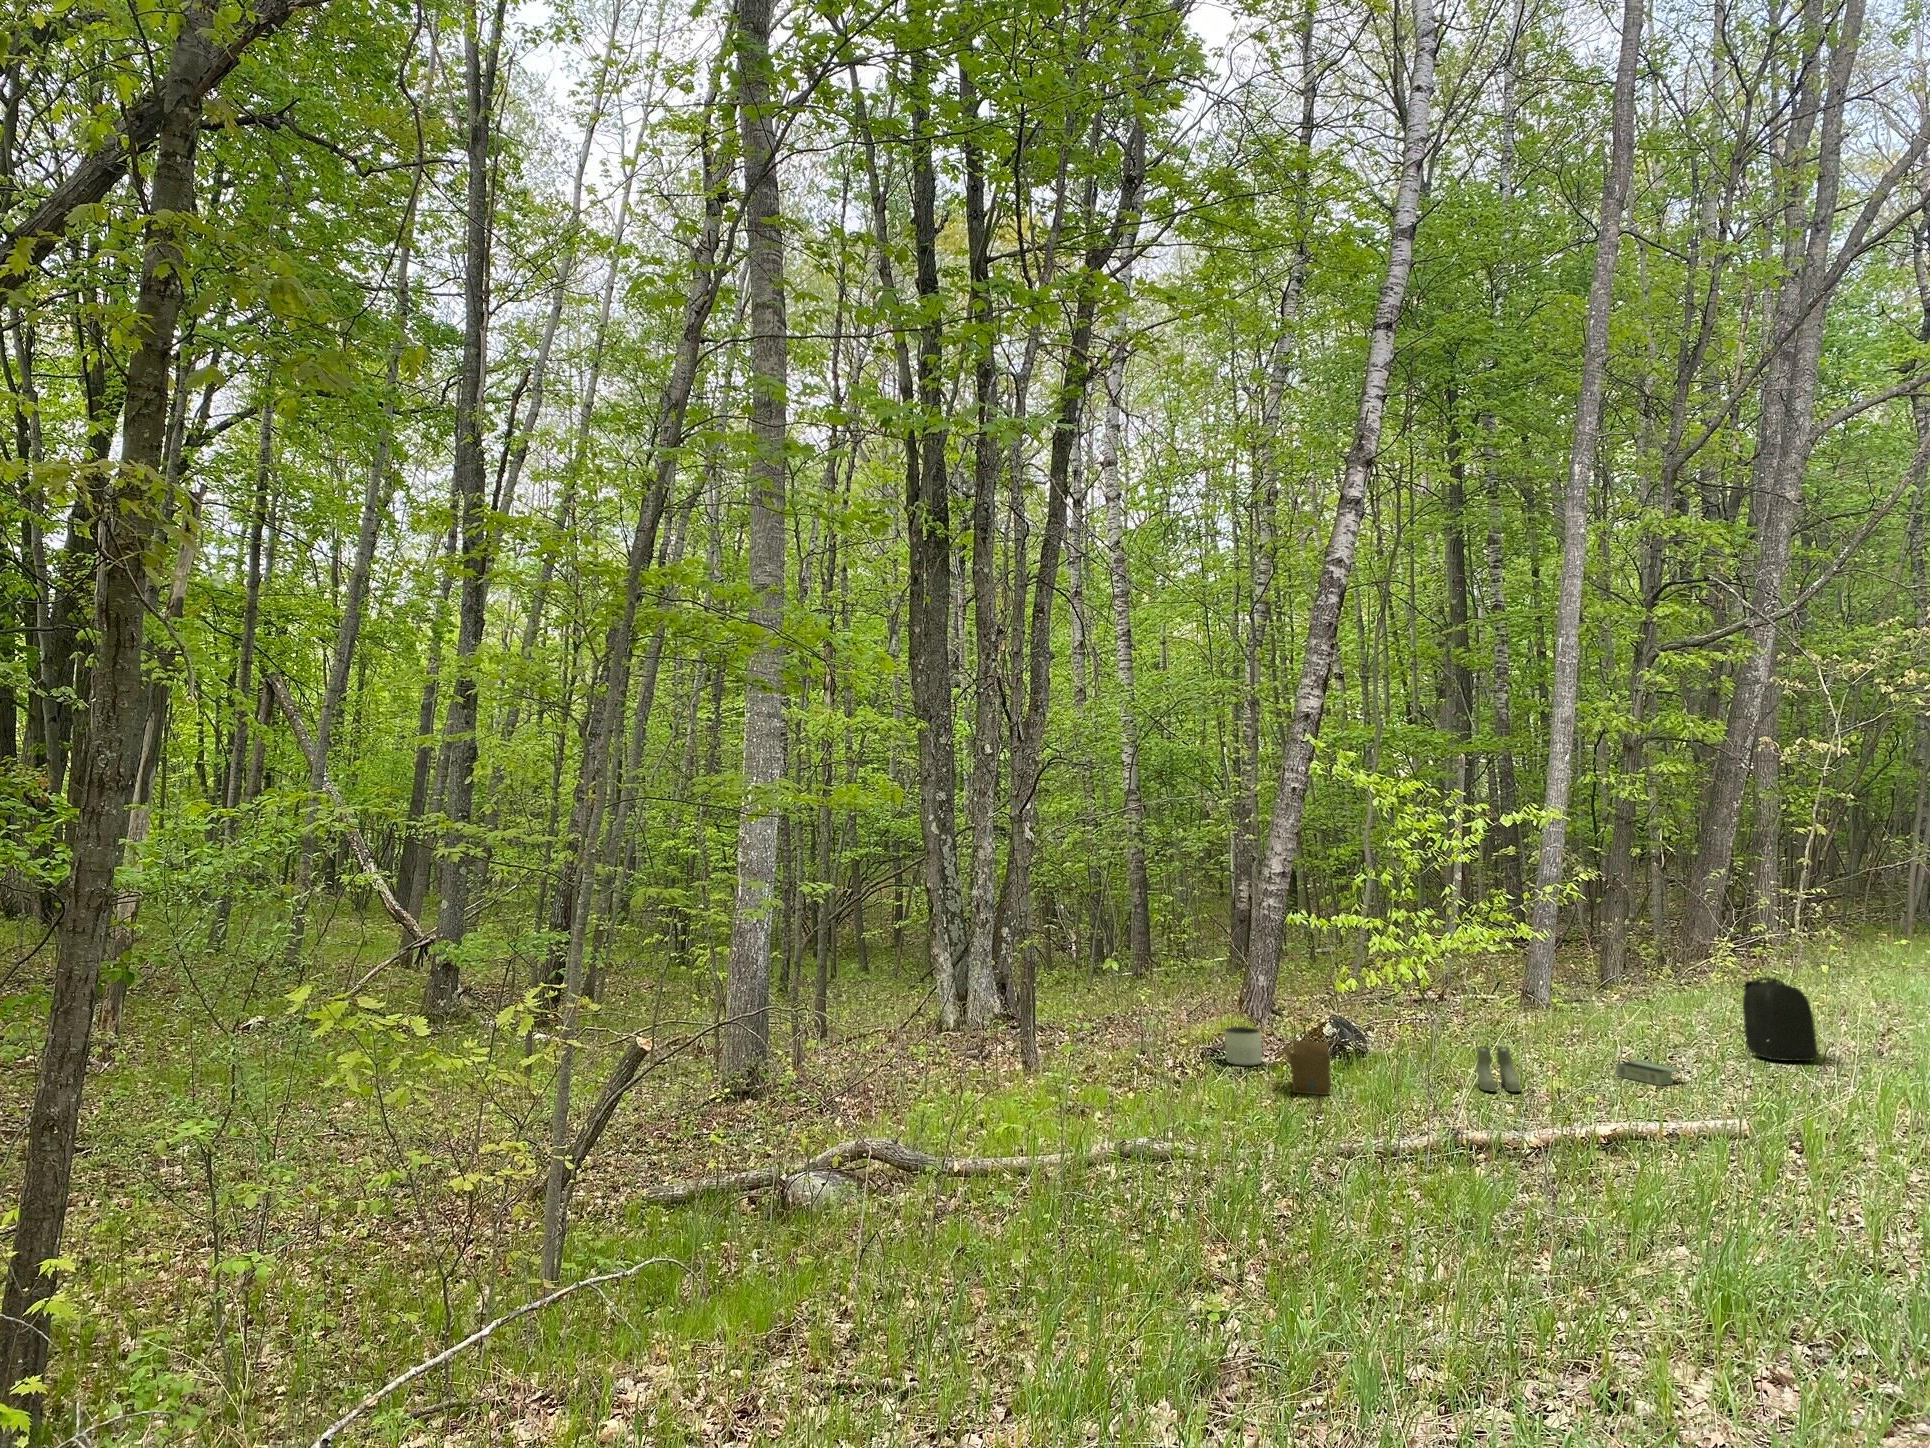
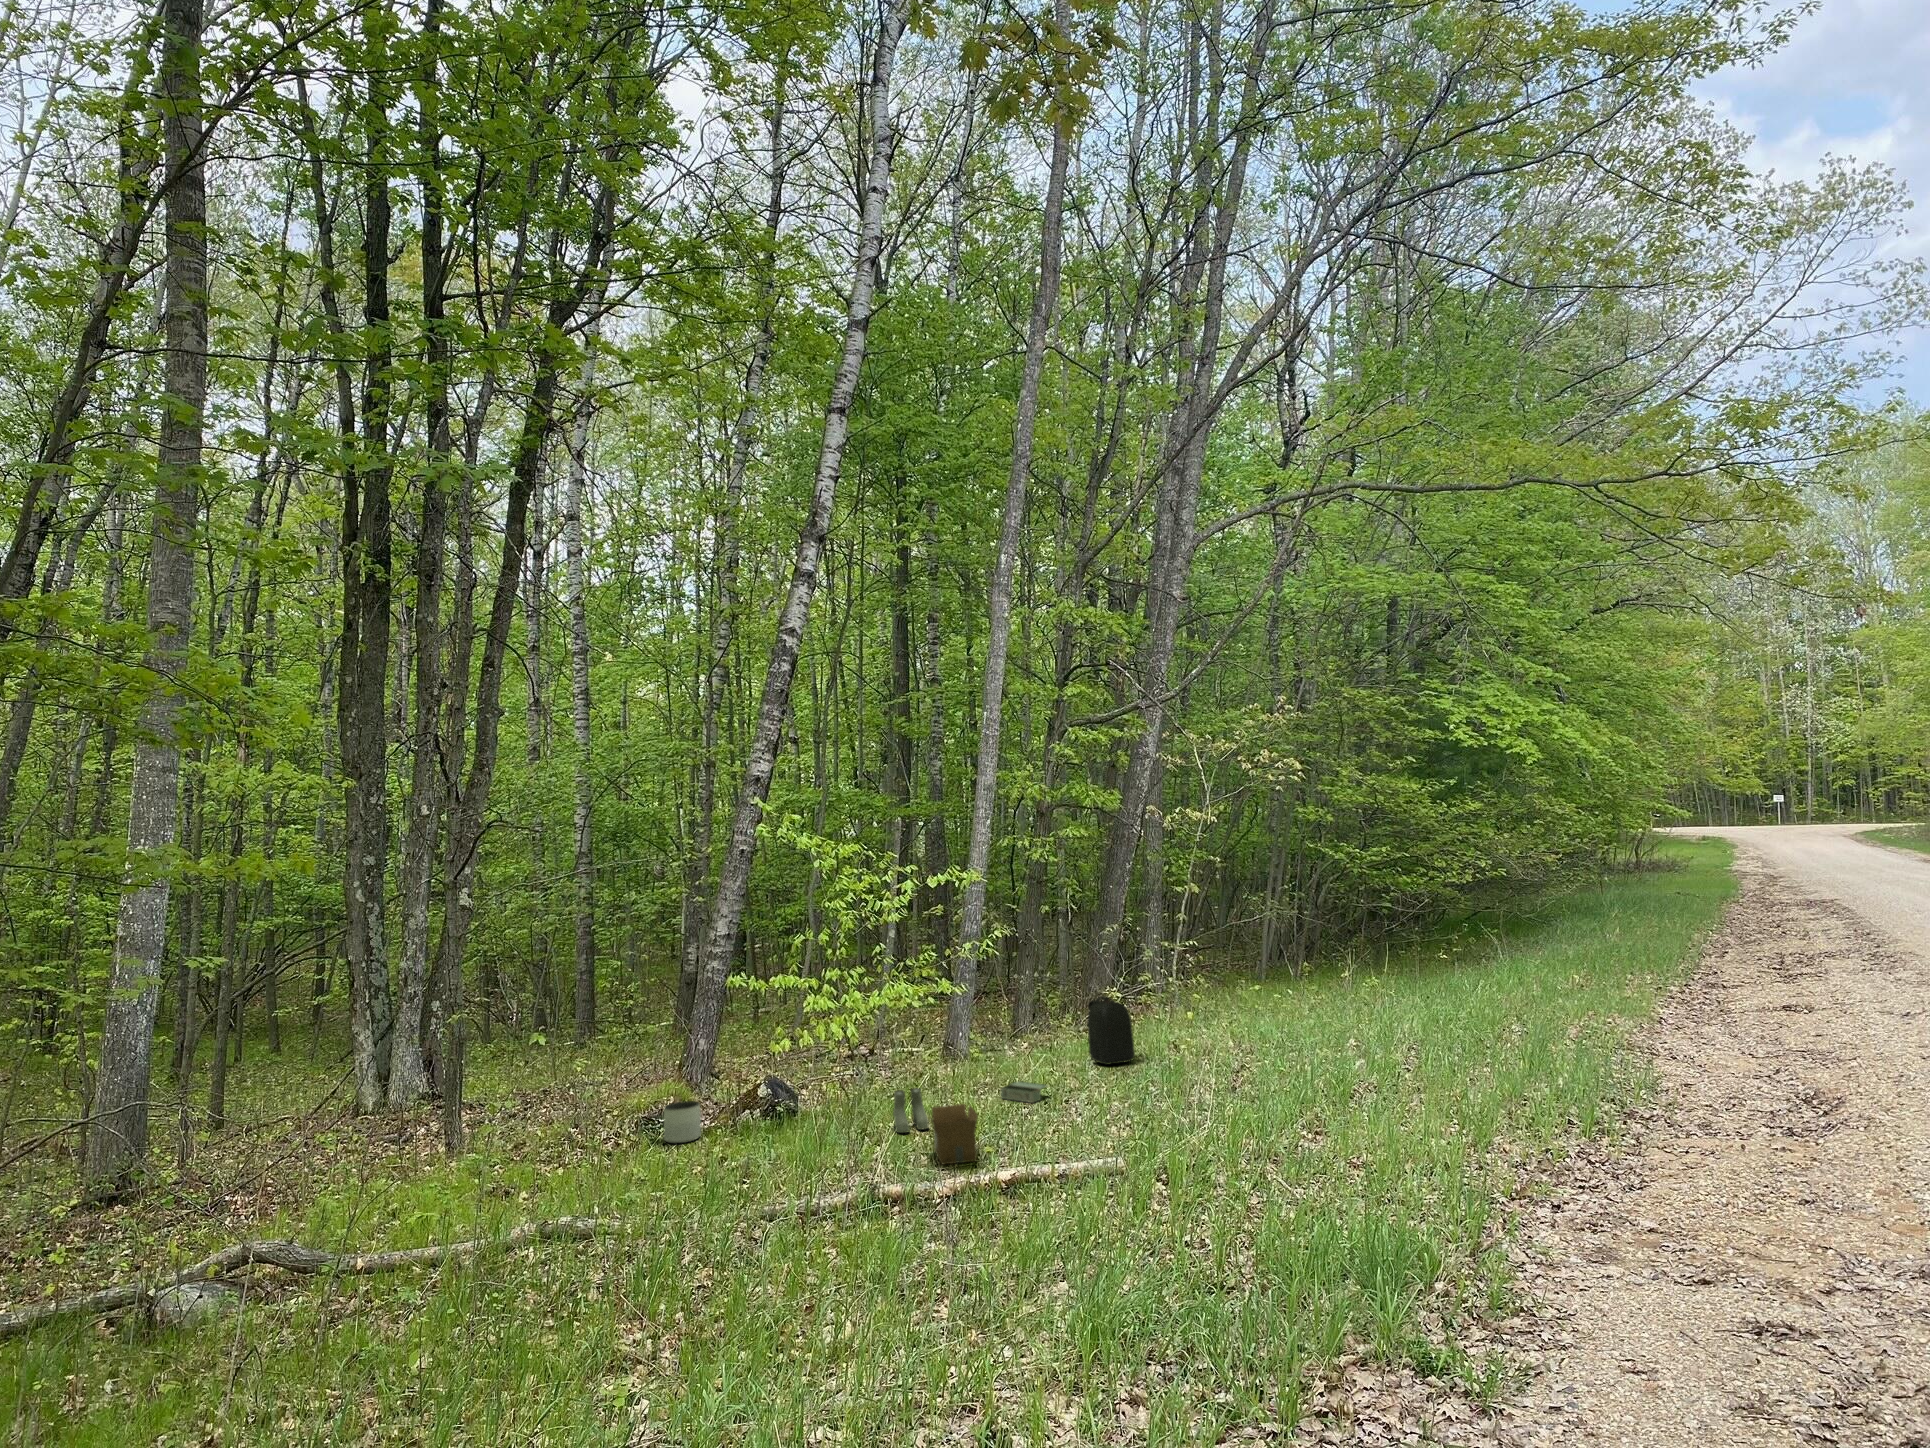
cardboard box: present [1284,1041,1331,1095] -> present [931,1104,978,1165]

